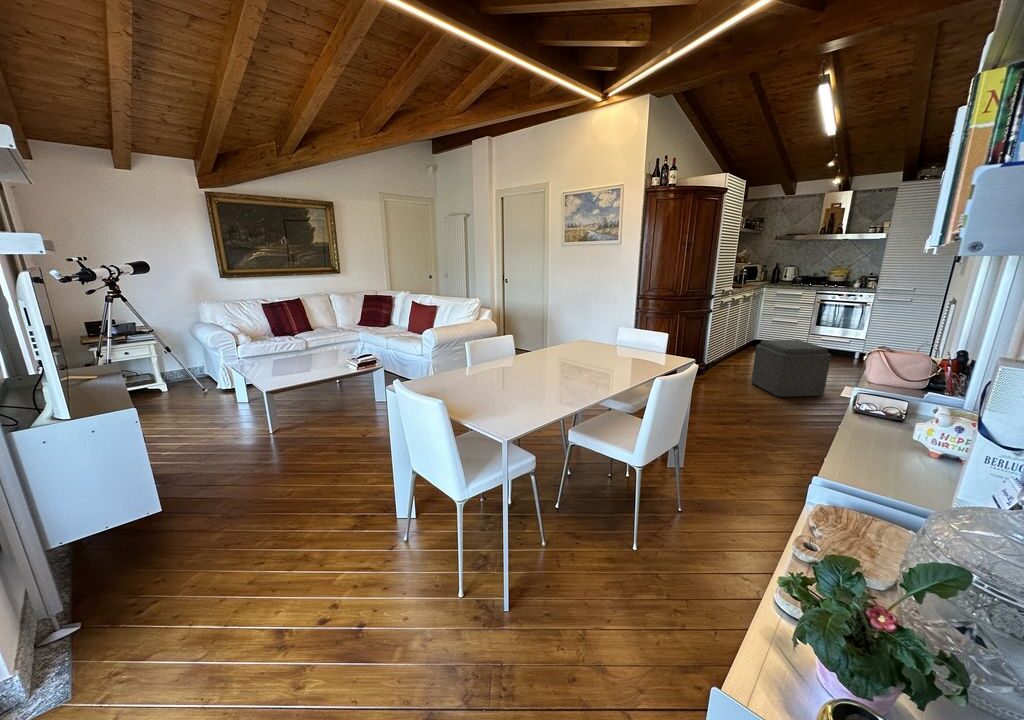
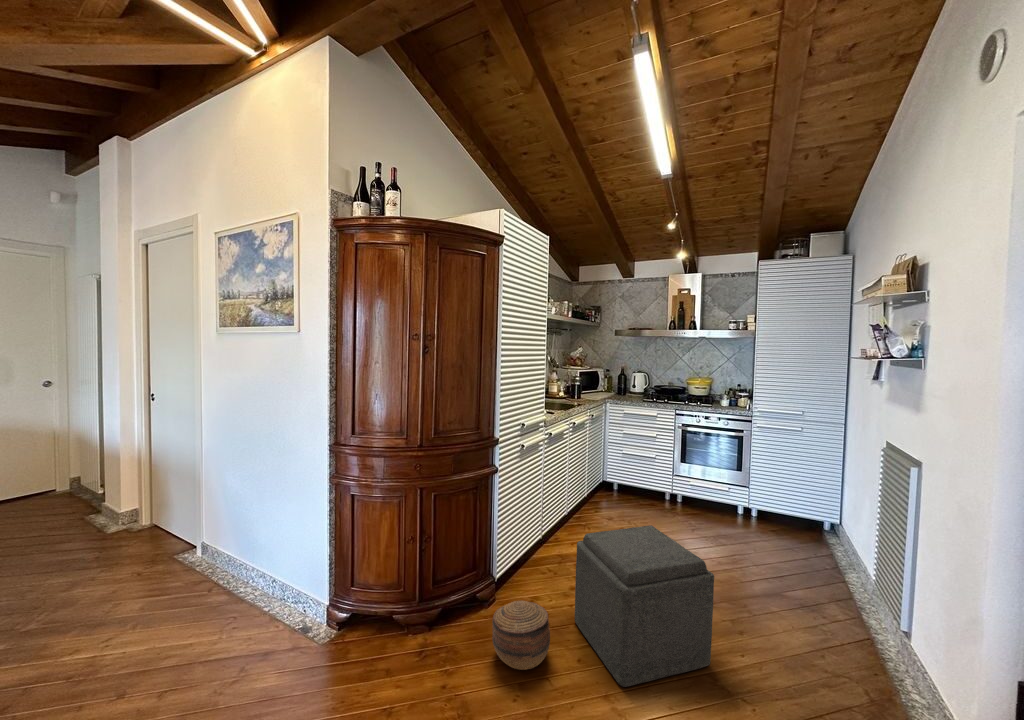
basket: none [715,366,743,391] -> present [492,601,550,670]

